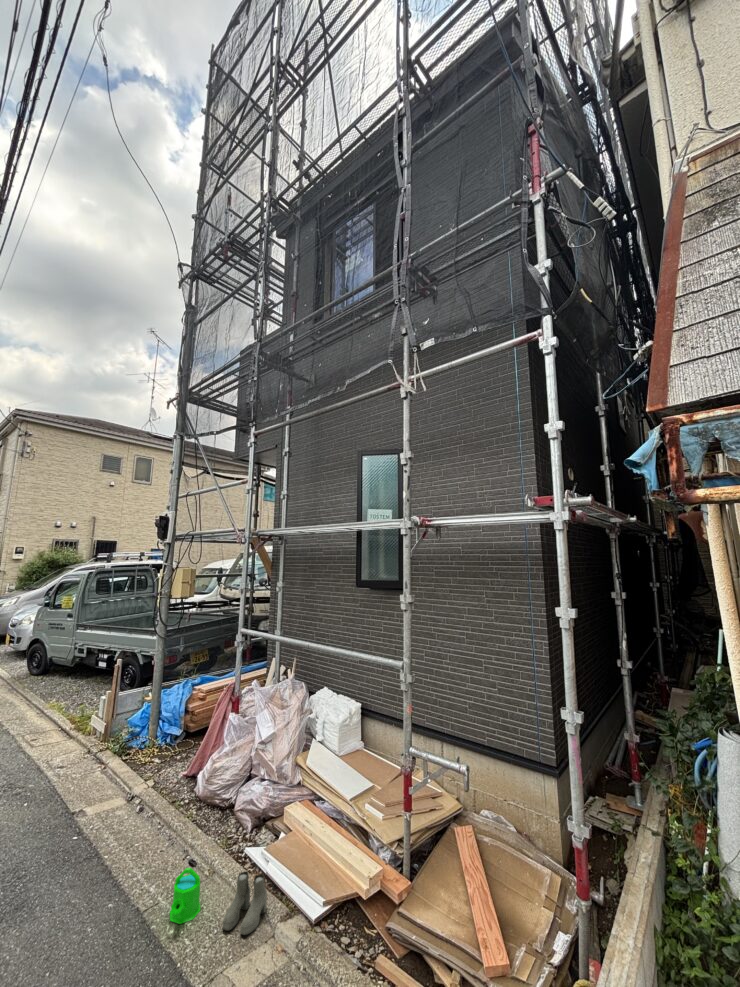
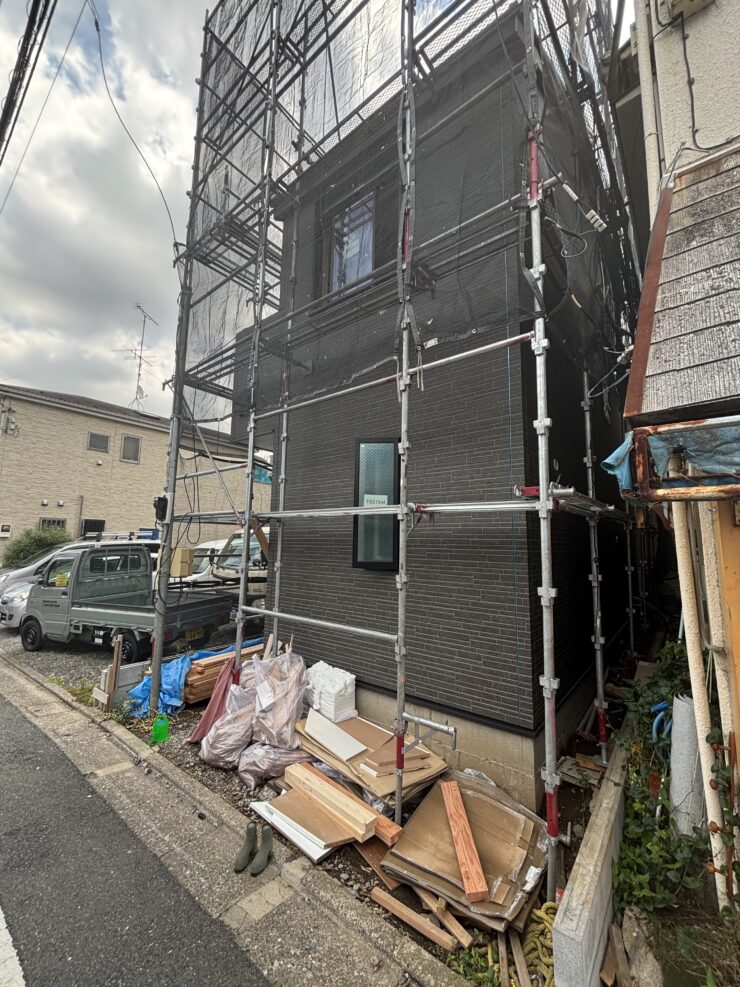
watering can: present [170,868,201,924] -> present [151,715,169,742]

